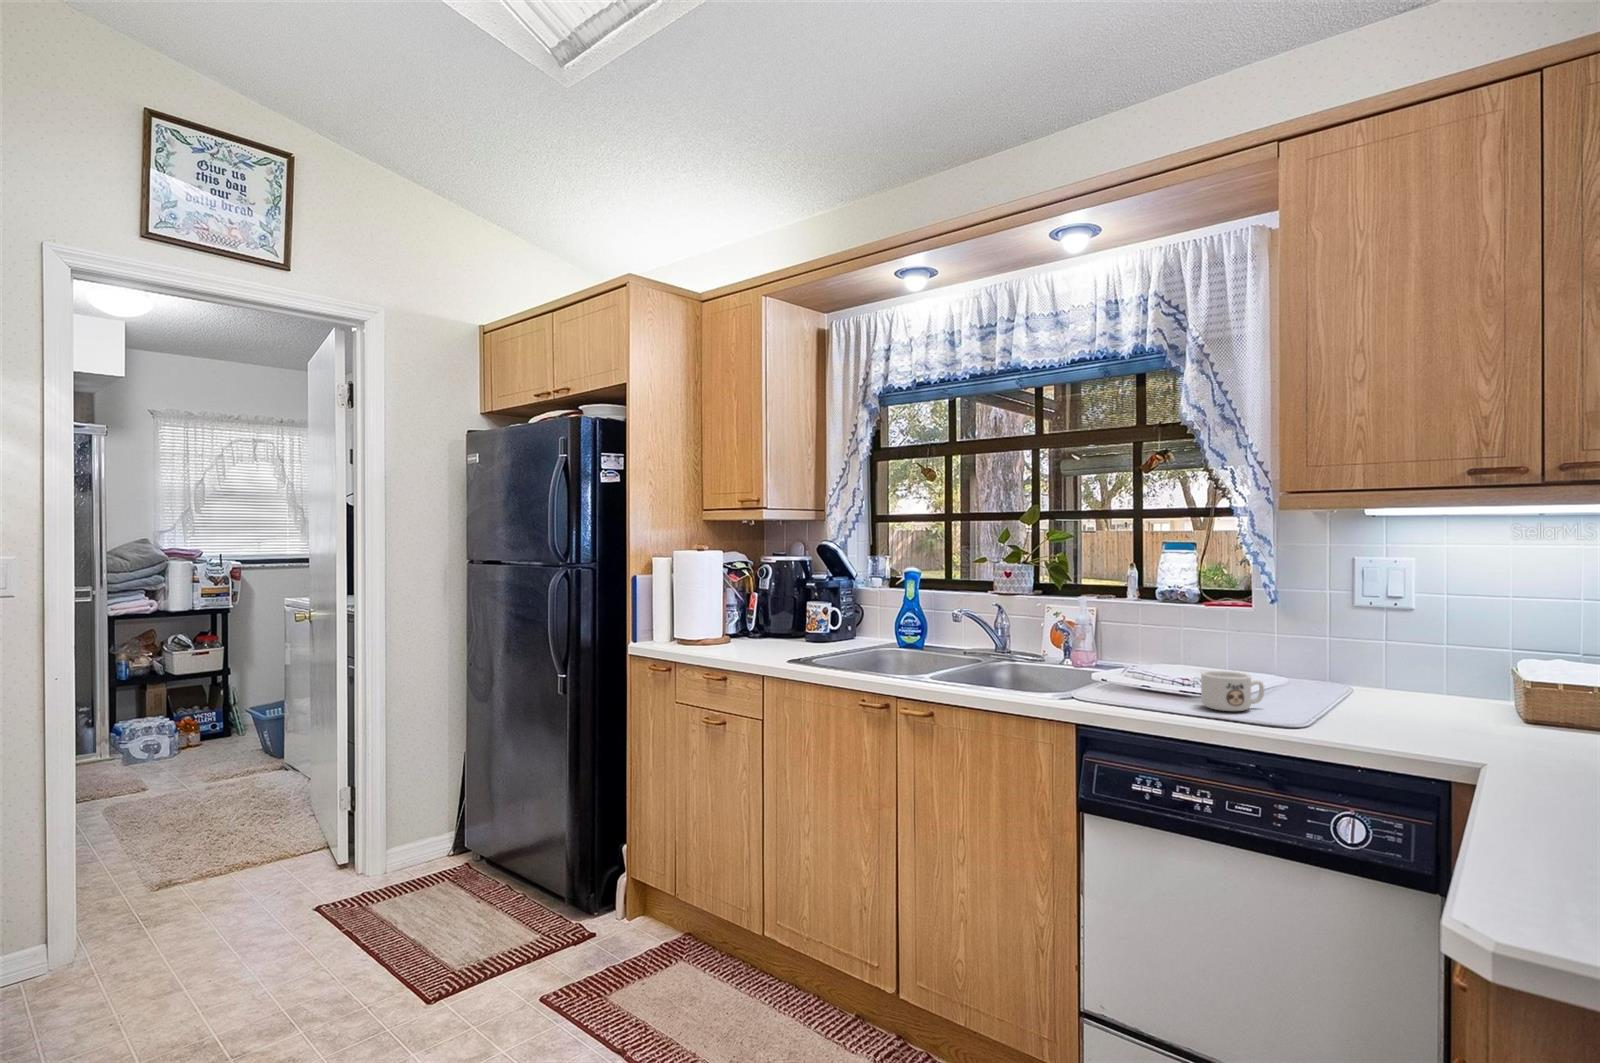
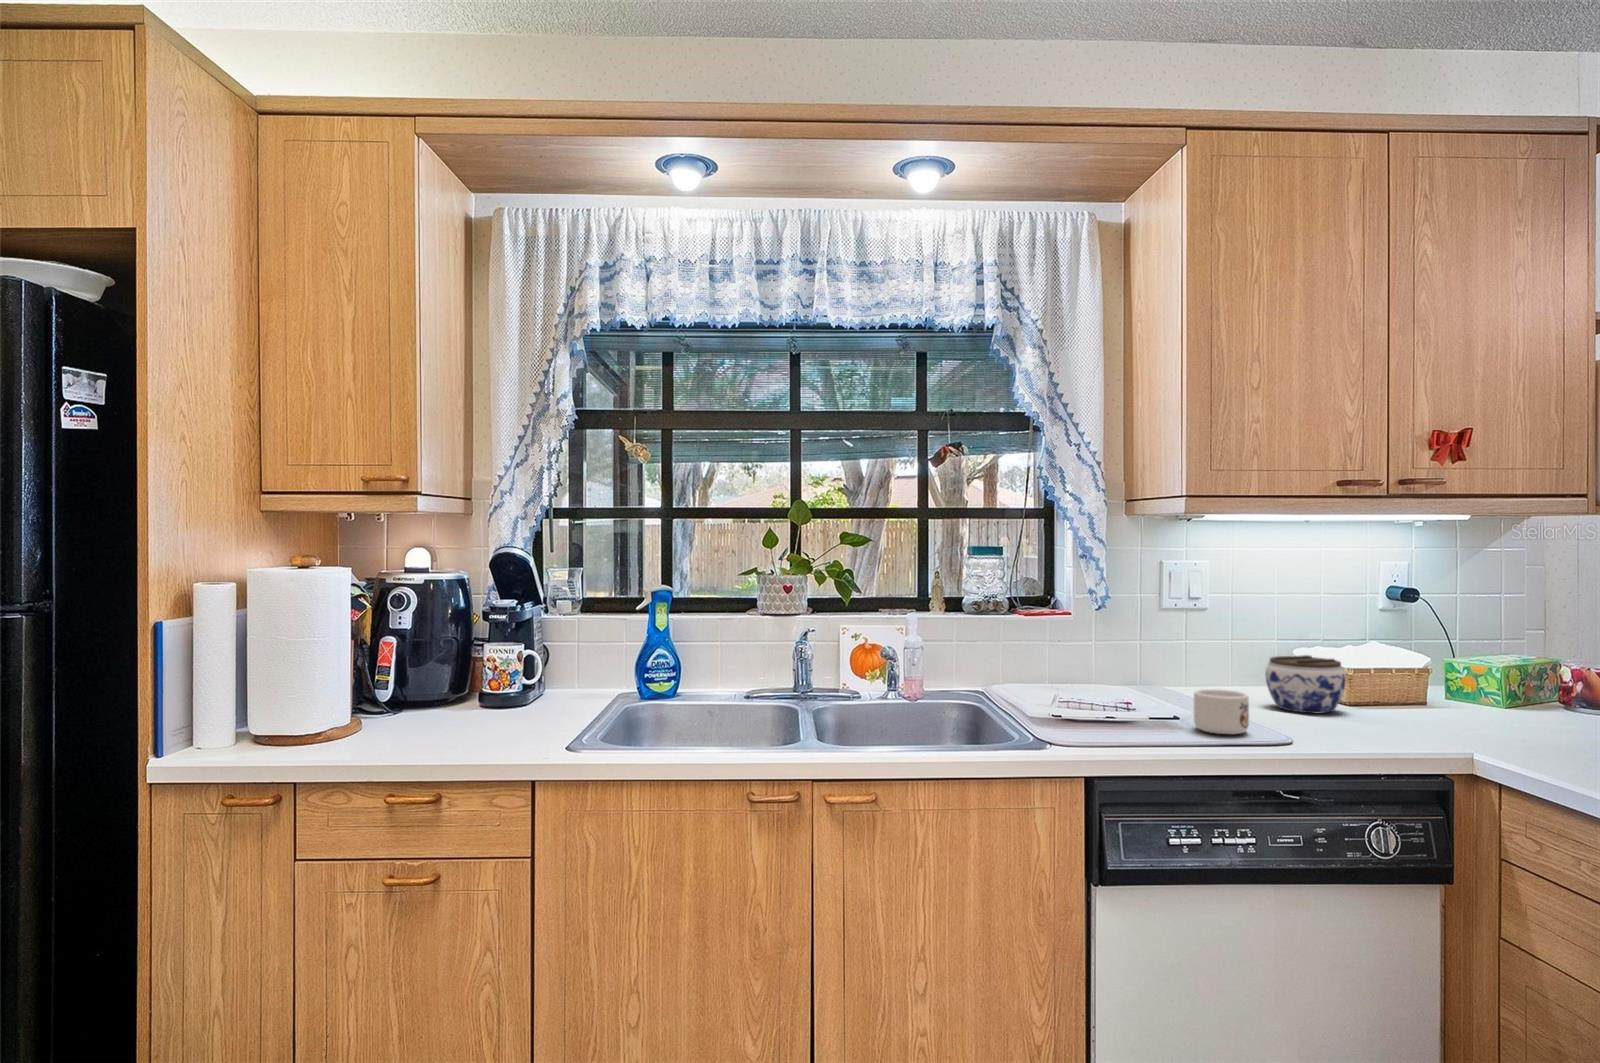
jar: none [1401,659,1496,722] -> present [1266,655,1346,713]

